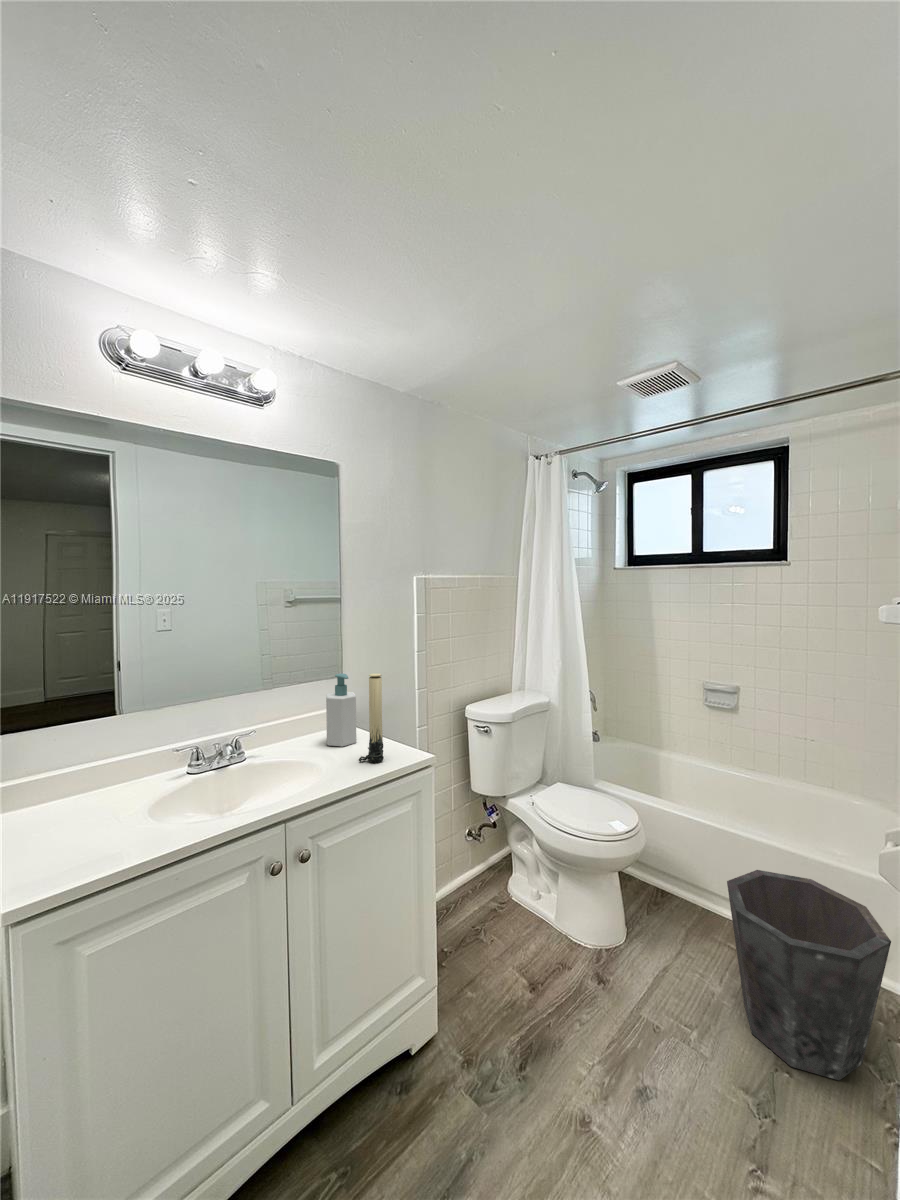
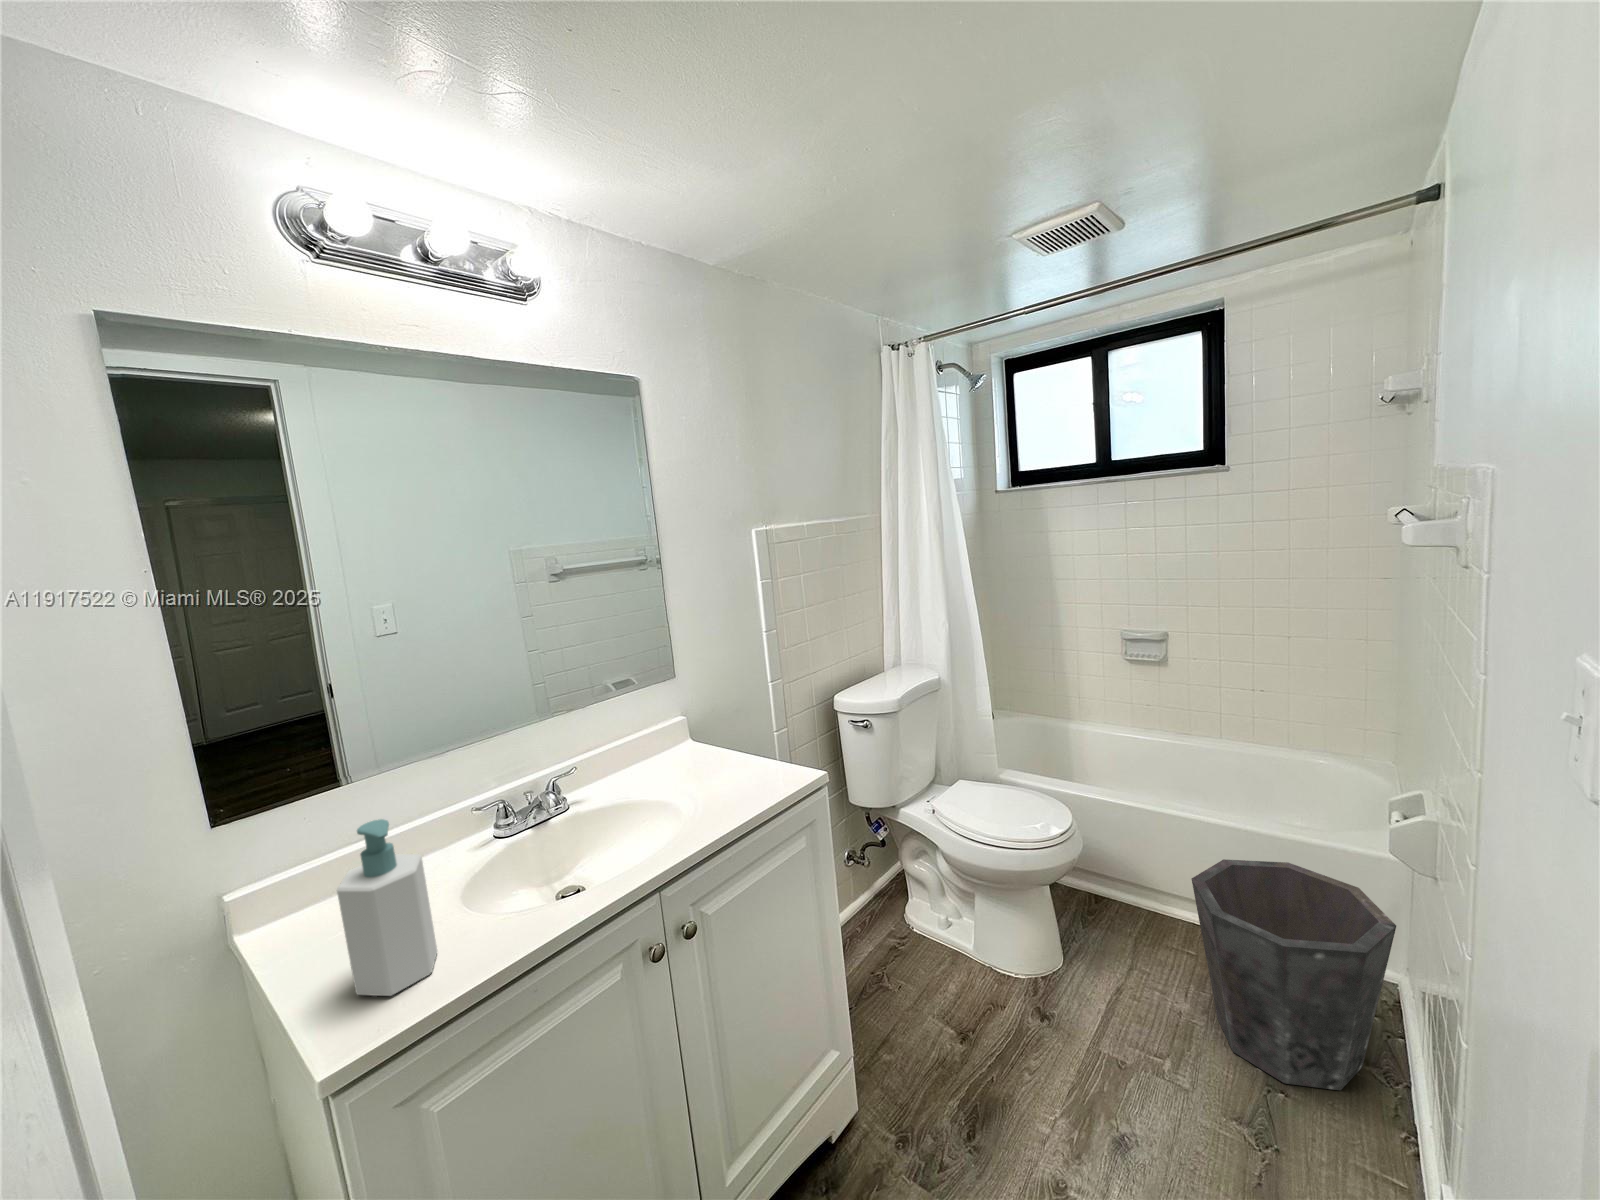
candle: present [359,673,384,763] -> none [728,673,762,793]
soap bottle: present [326,674,356,747] -> present [337,819,437,996]

